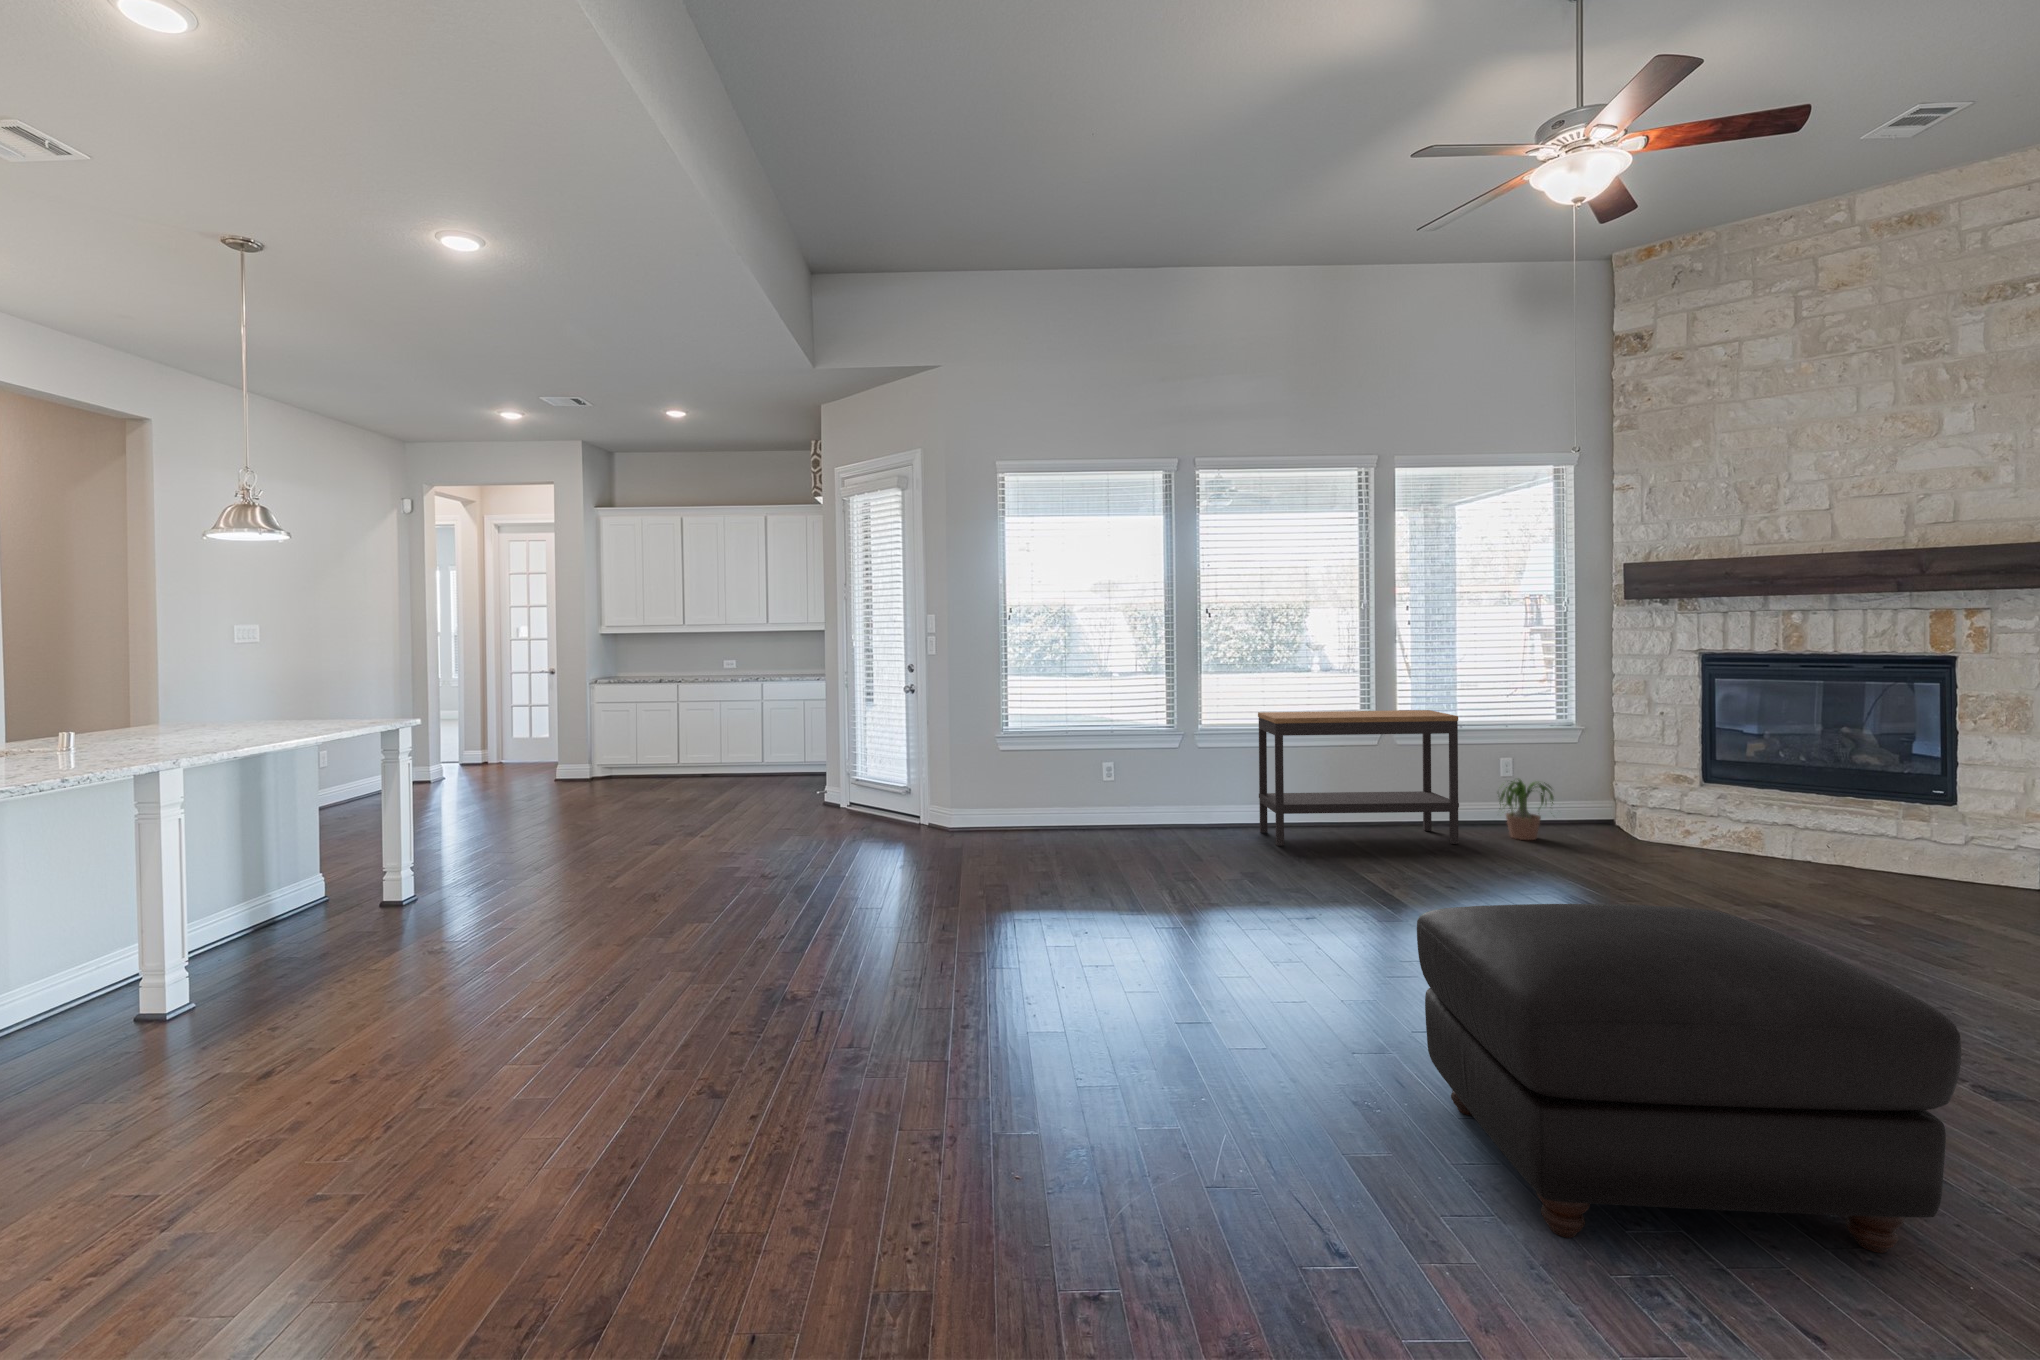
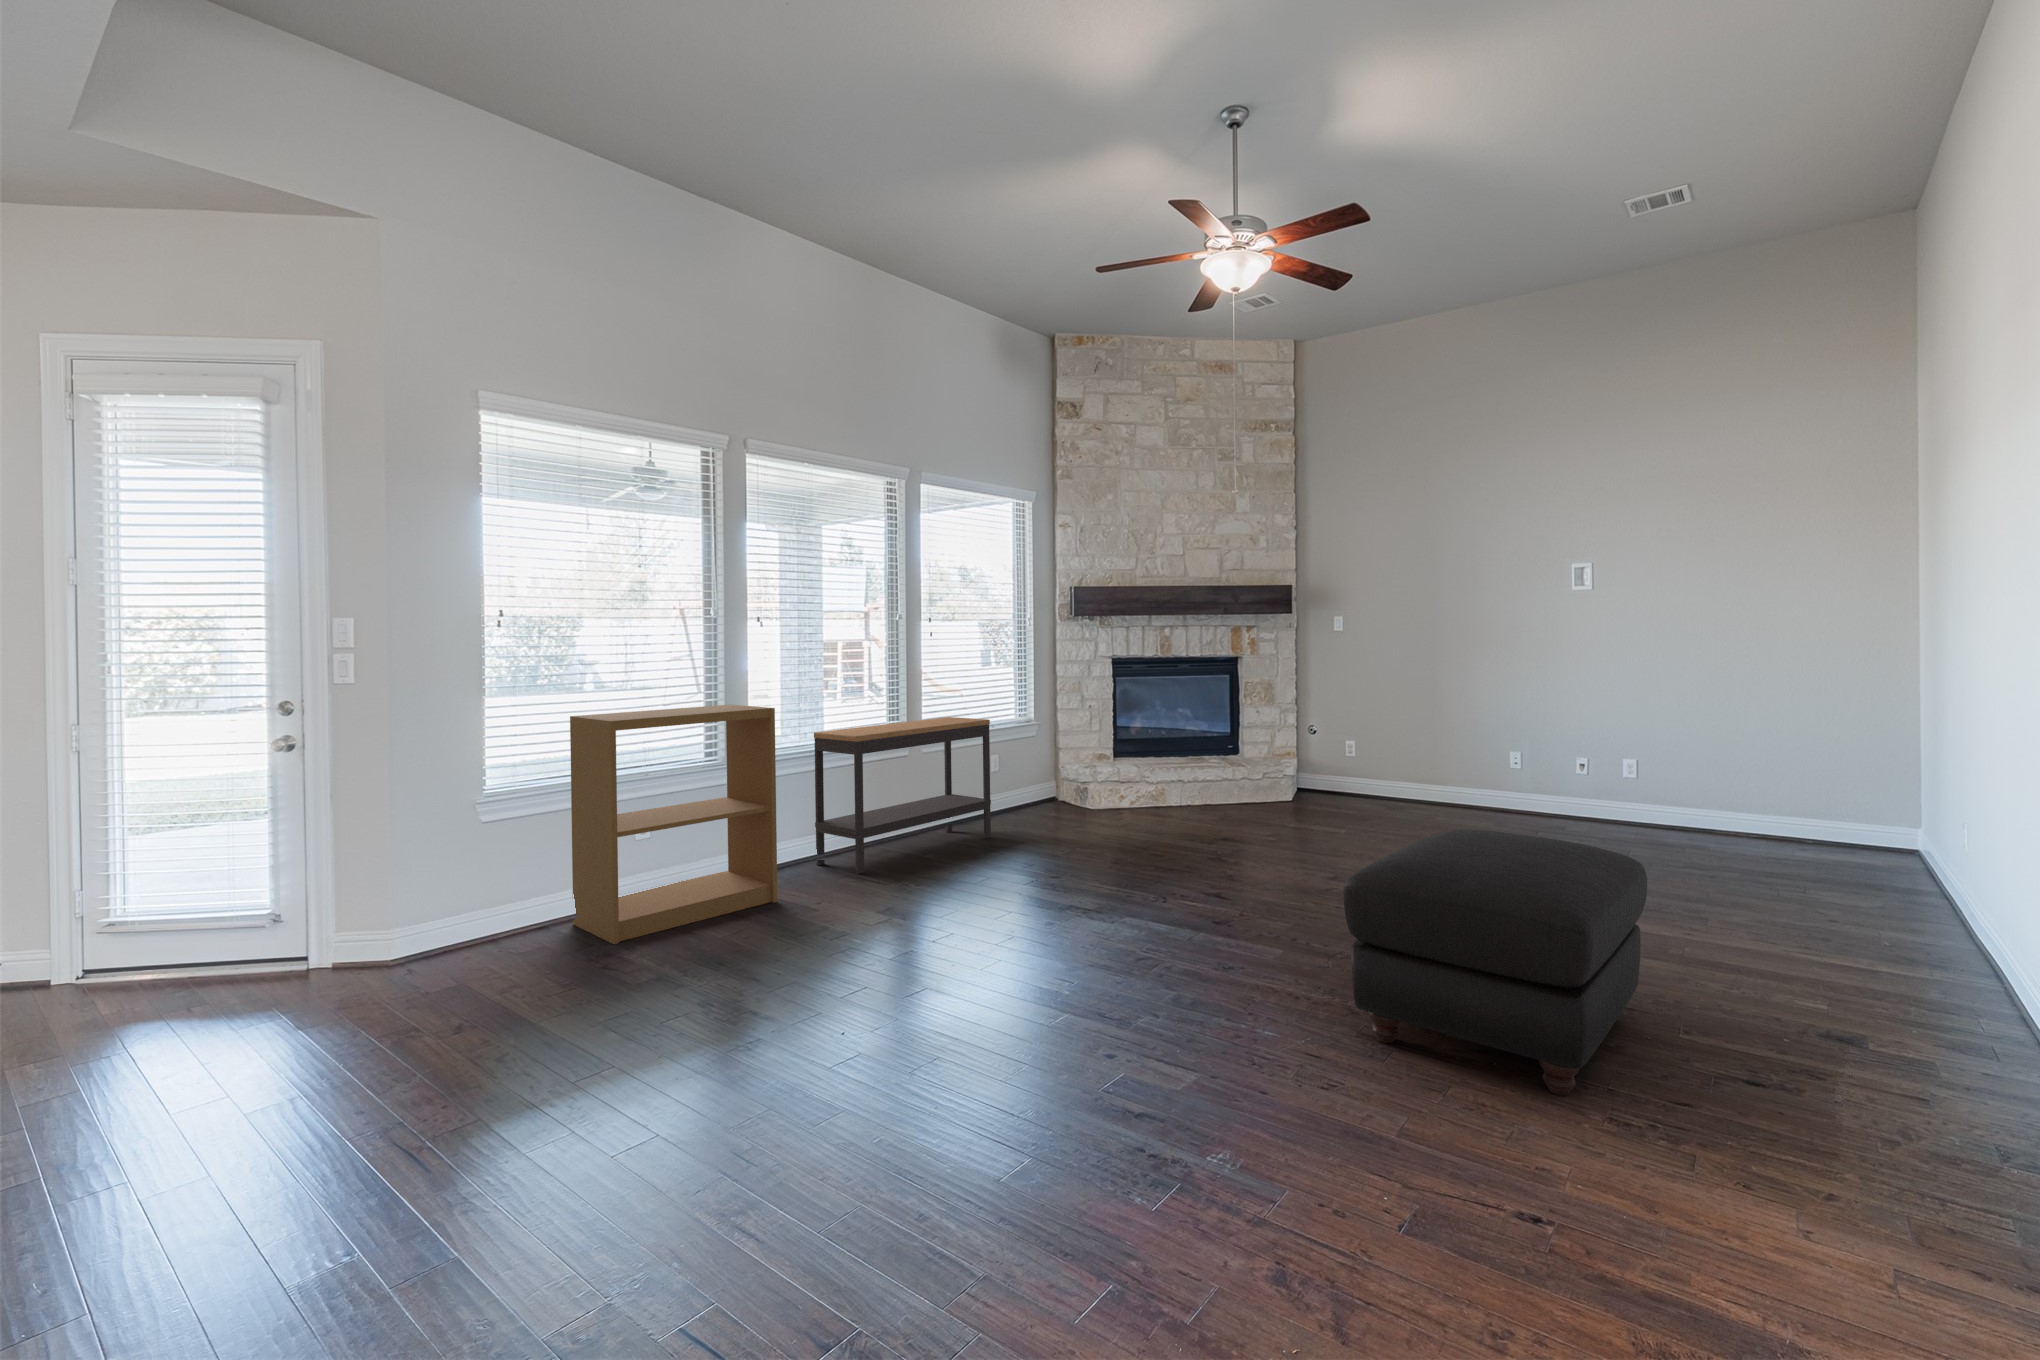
bookshelf: none [1050,682,1184,850] -> present [570,705,778,944]
potted plant: present [1500,780,1553,840] -> none [991,771,1049,825]

